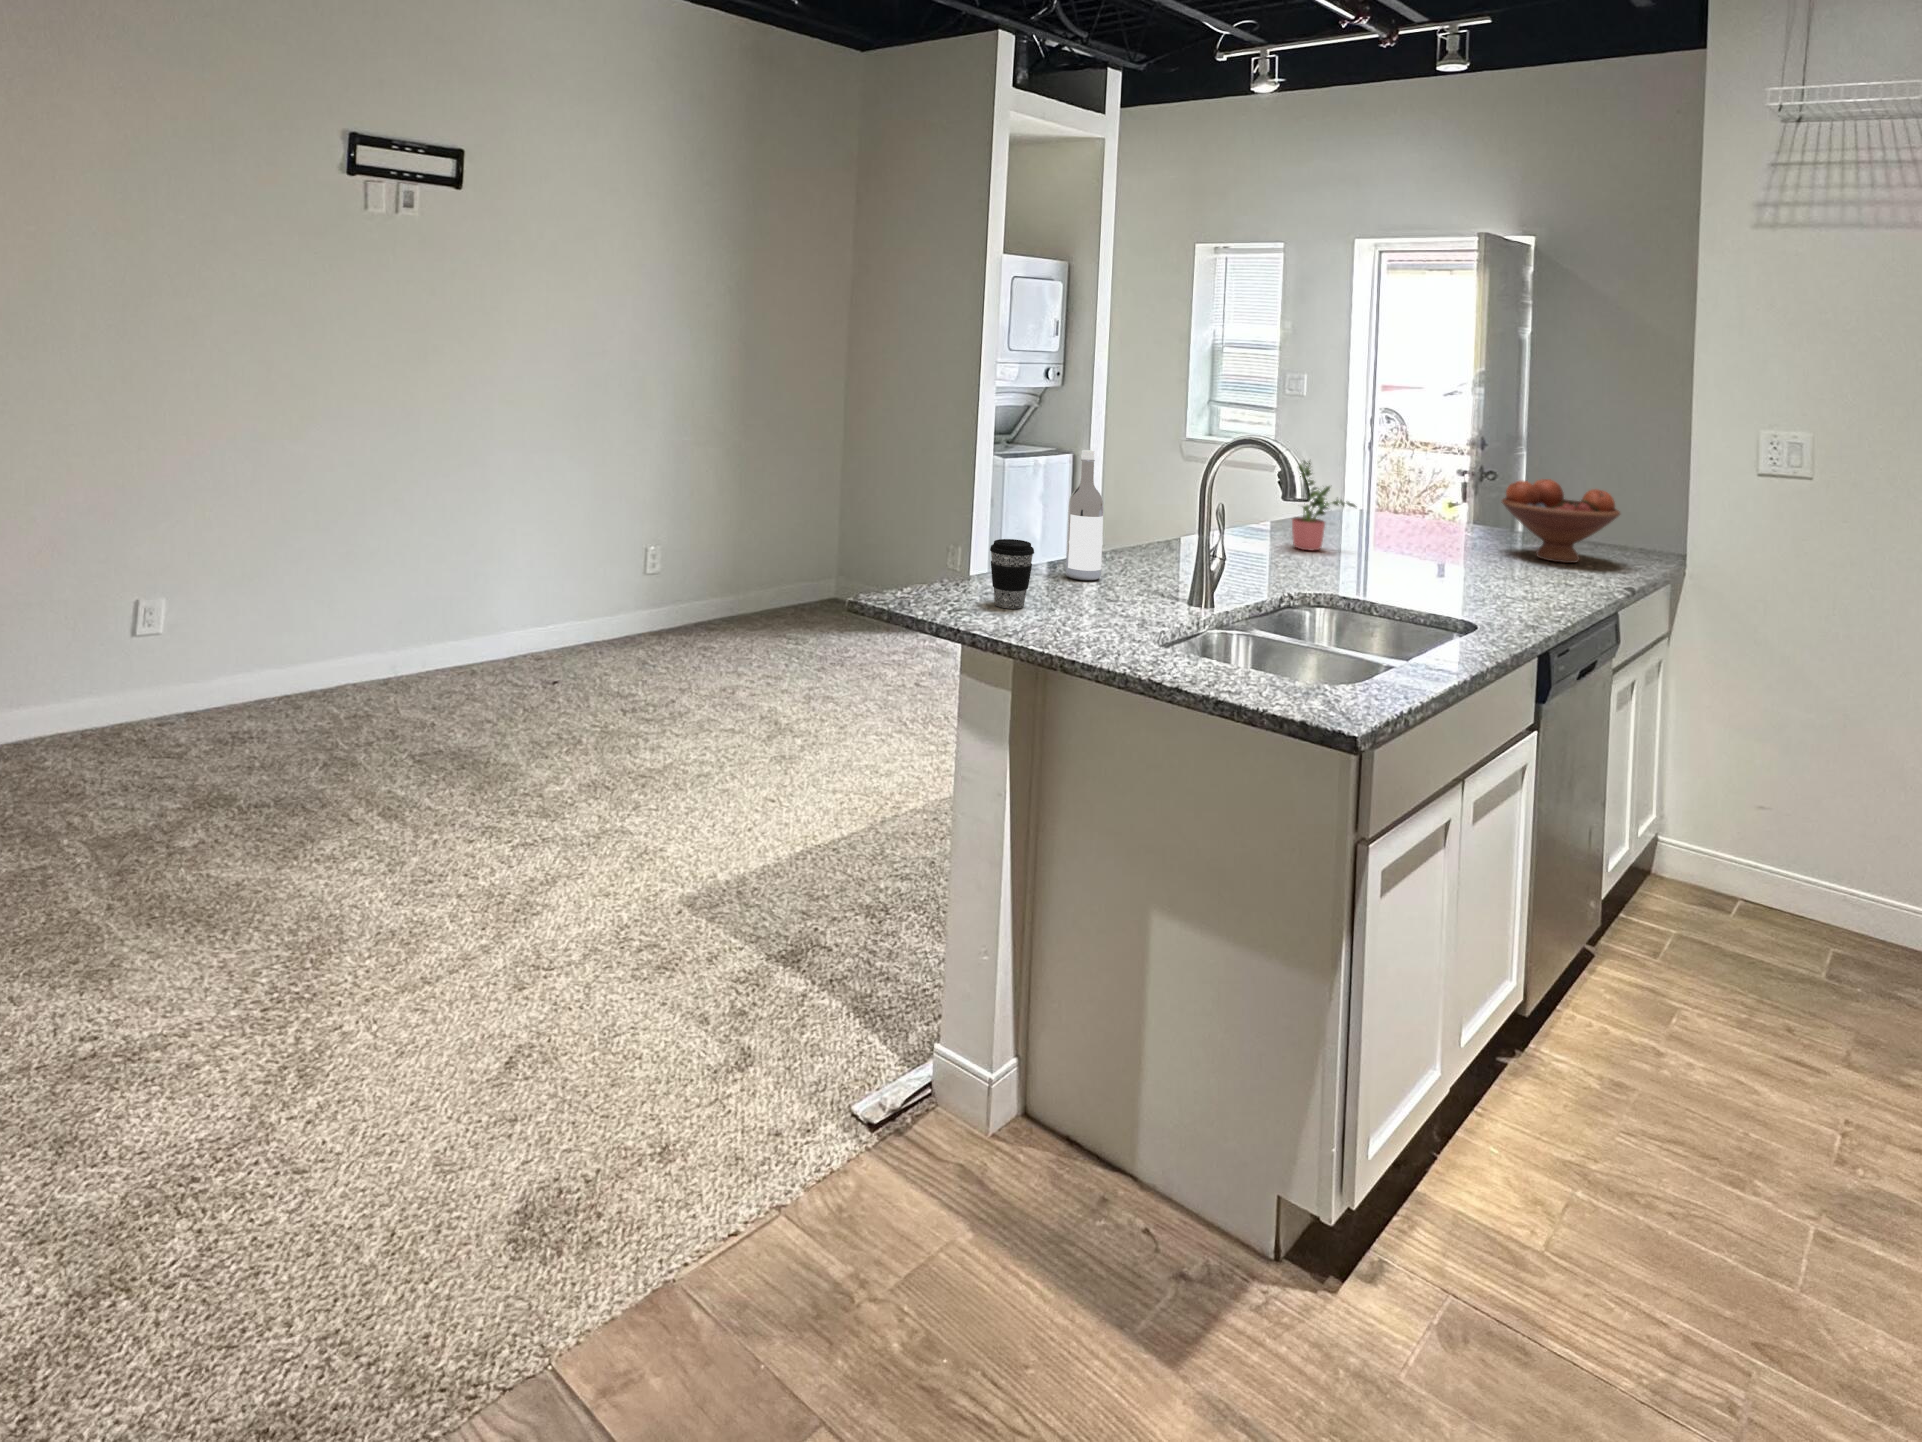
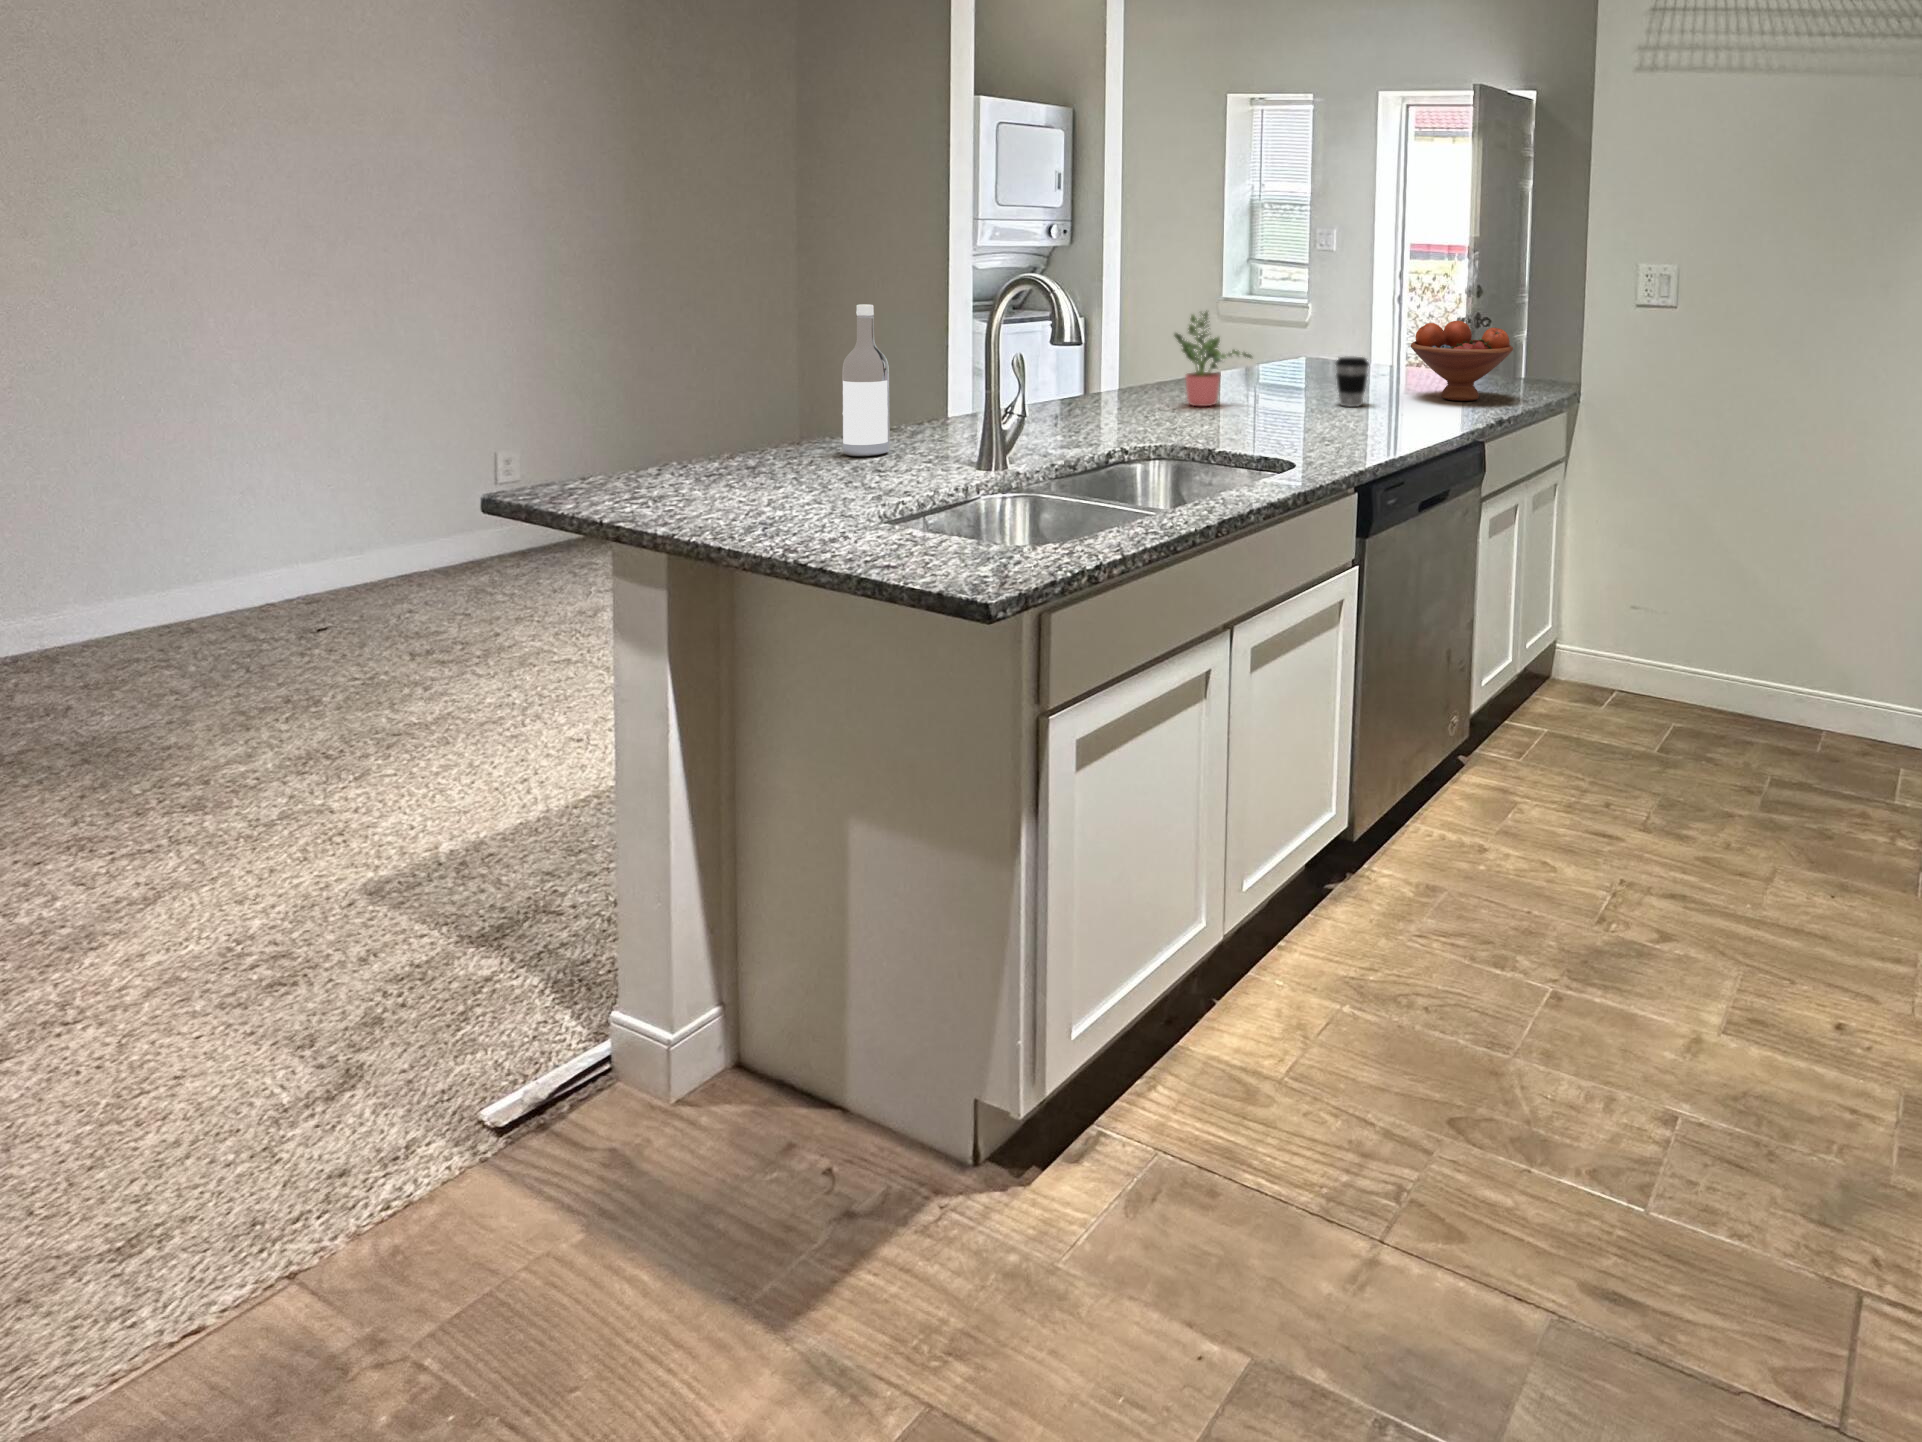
coffee cup: present [990,539,1034,608] -> present [1336,357,1369,407]

